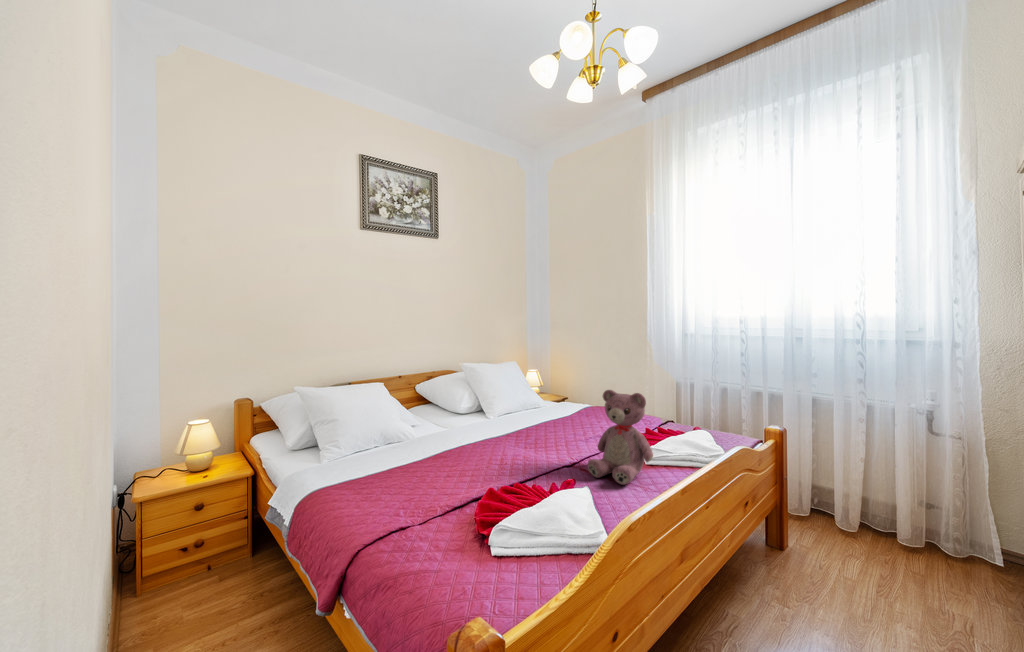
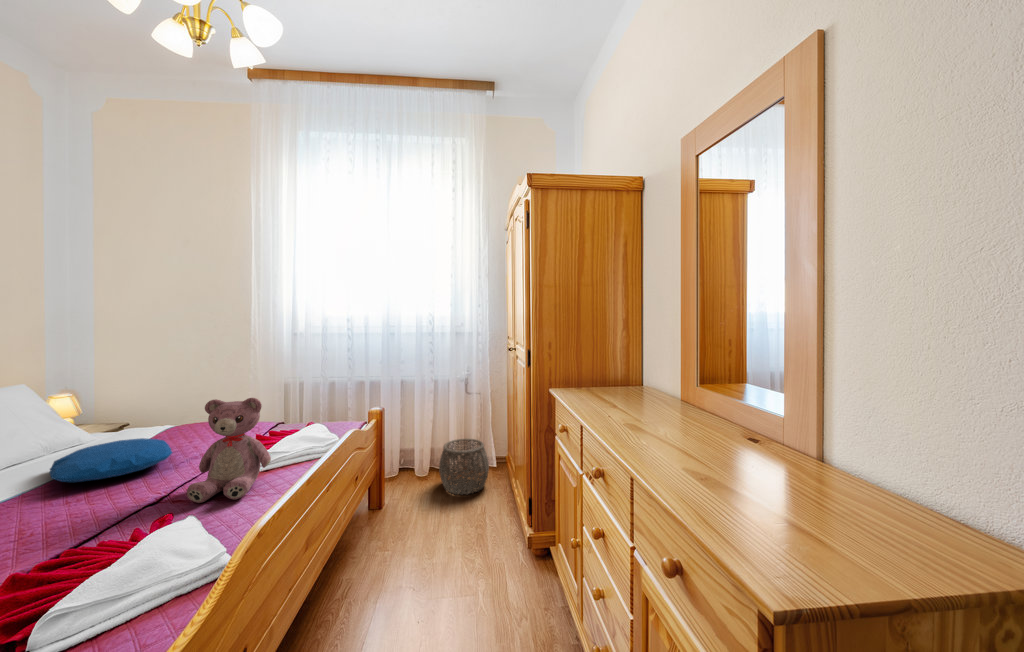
pillow: none [519,410,584,437] -> present [49,438,172,482]
woven basket: none [875,497,983,594] -> present [439,439,489,494]

